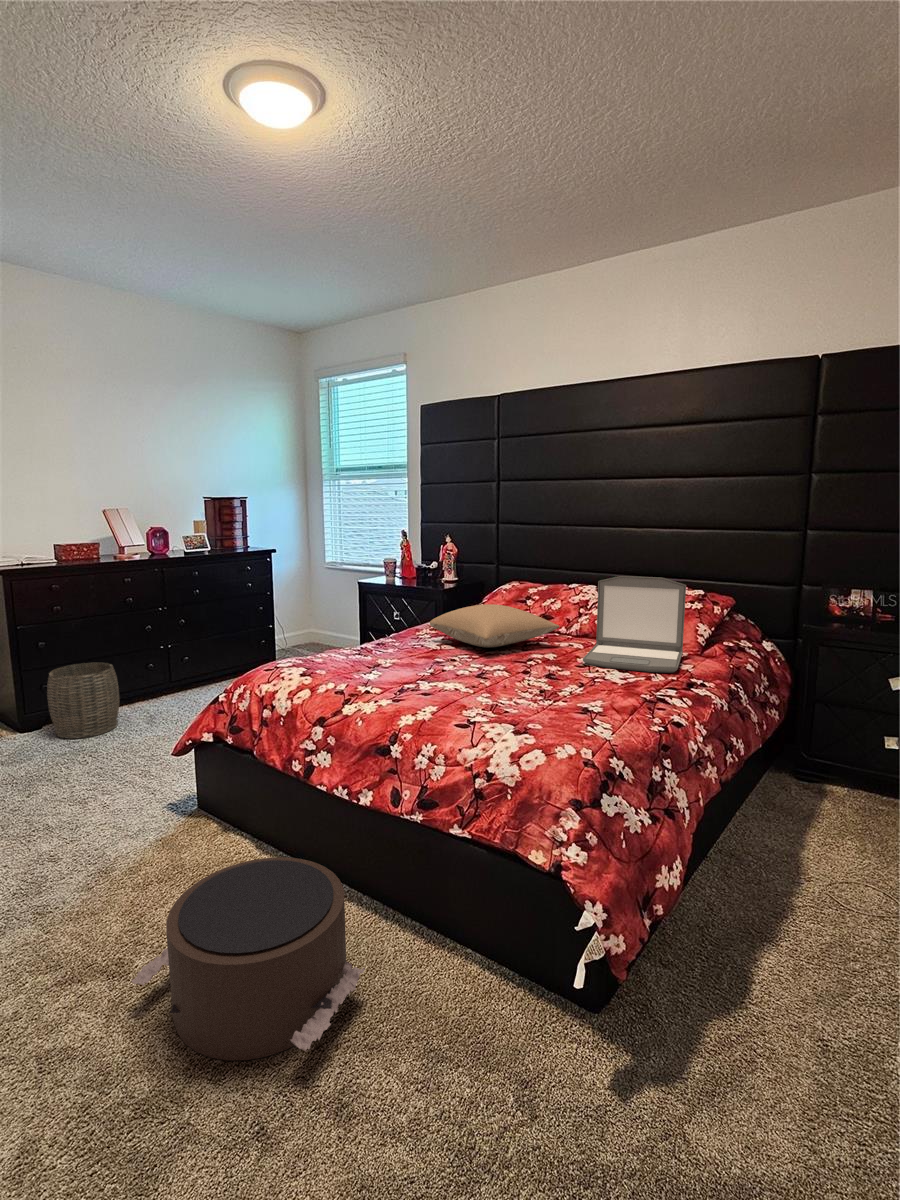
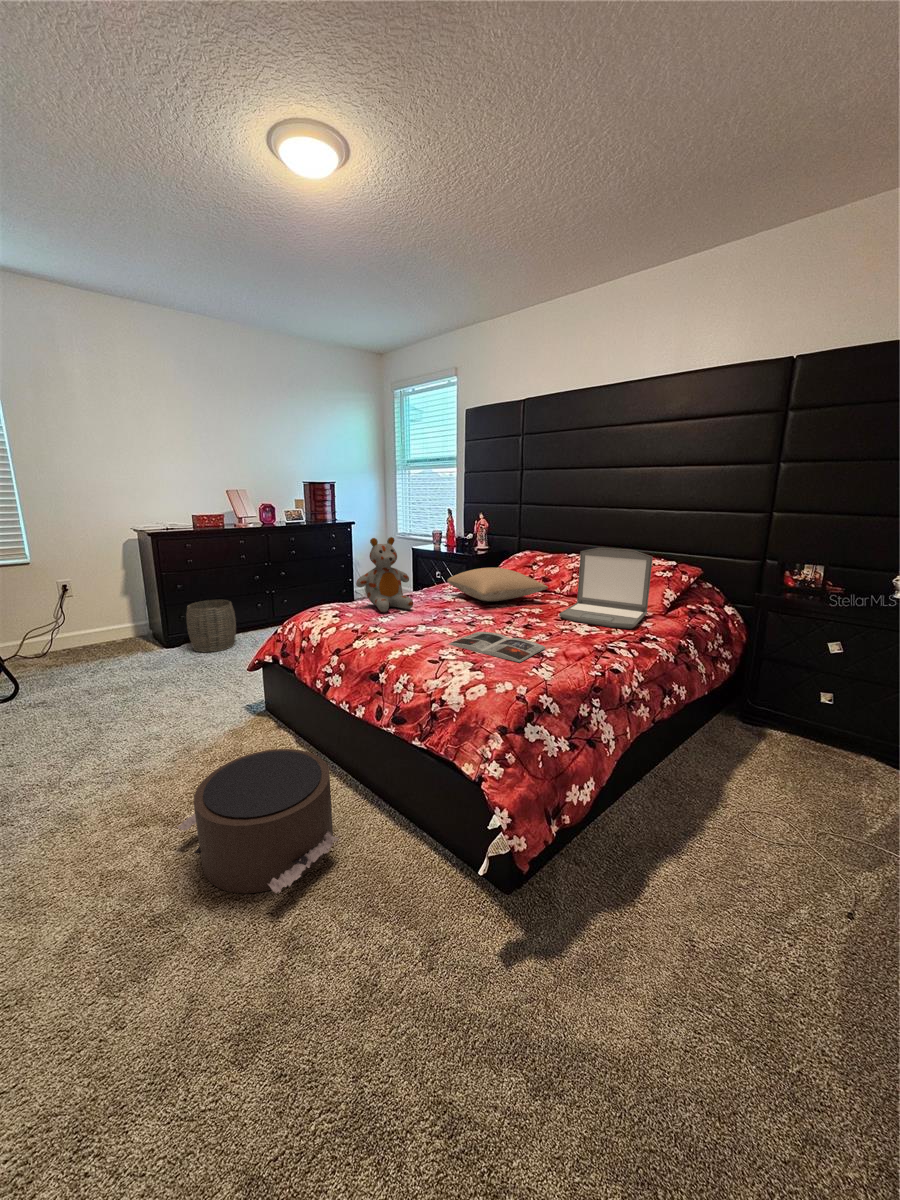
stuffed bear: none [323,570,399,668] -> present [356,537,413,612]
magazine: none [469,686,589,721] -> present [449,632,545,662]

